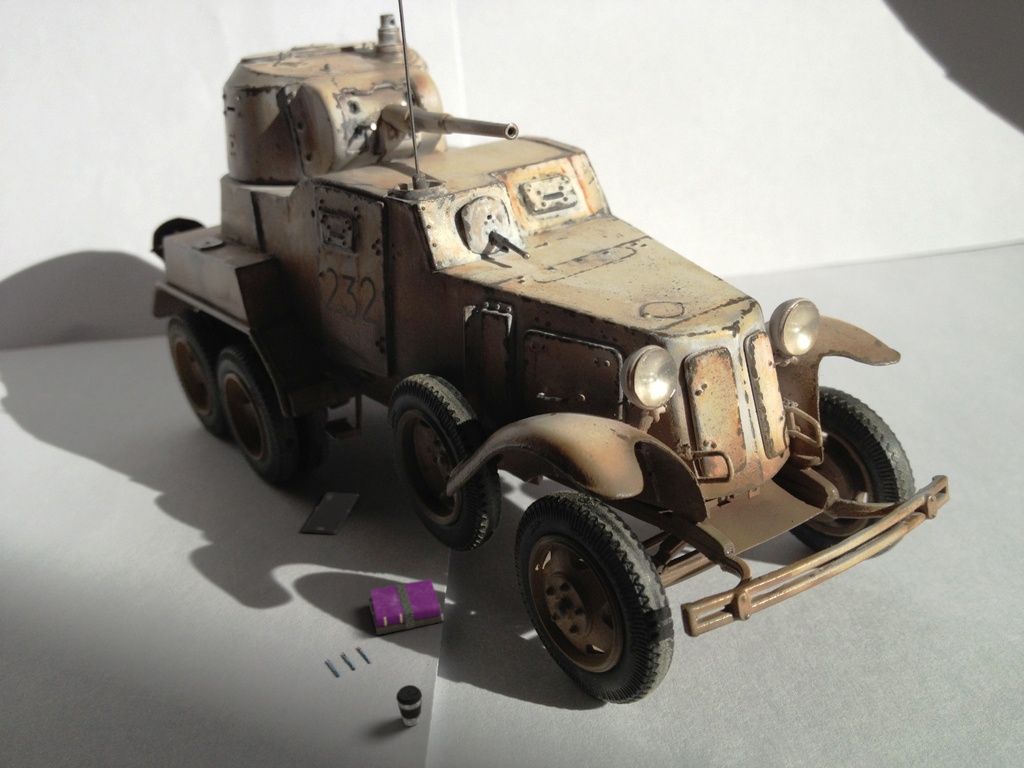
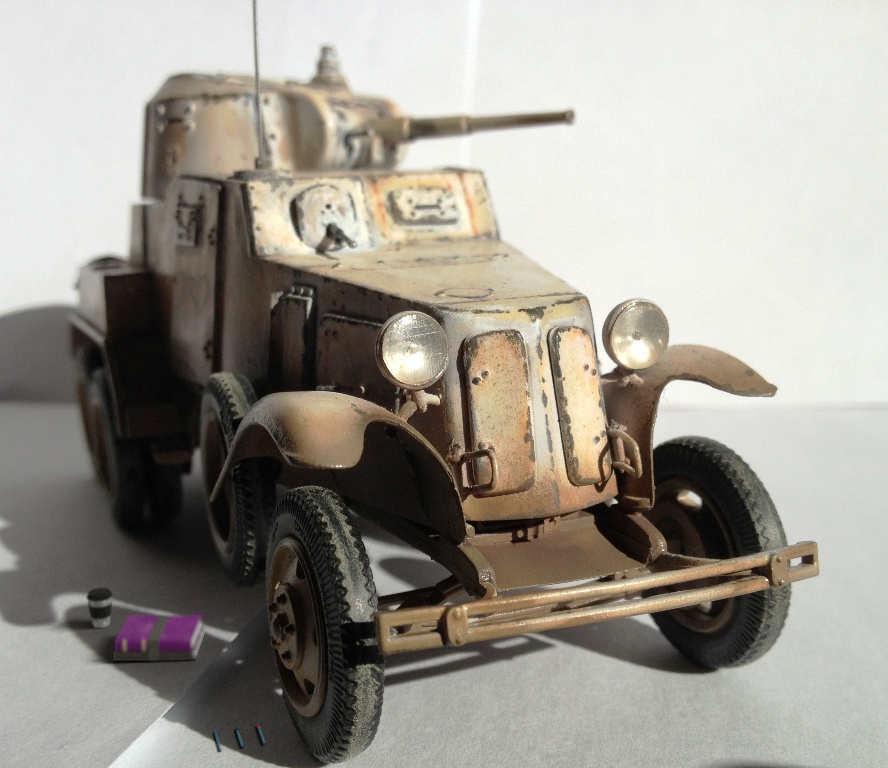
smartphone: present [303,492,358,535] -> none [109,537,192,574]
pen: present [328,647,370,675] -> present [214,725,265,751]
coffee cup: present [396,685,422,726] -> present [87,588,112,628]

